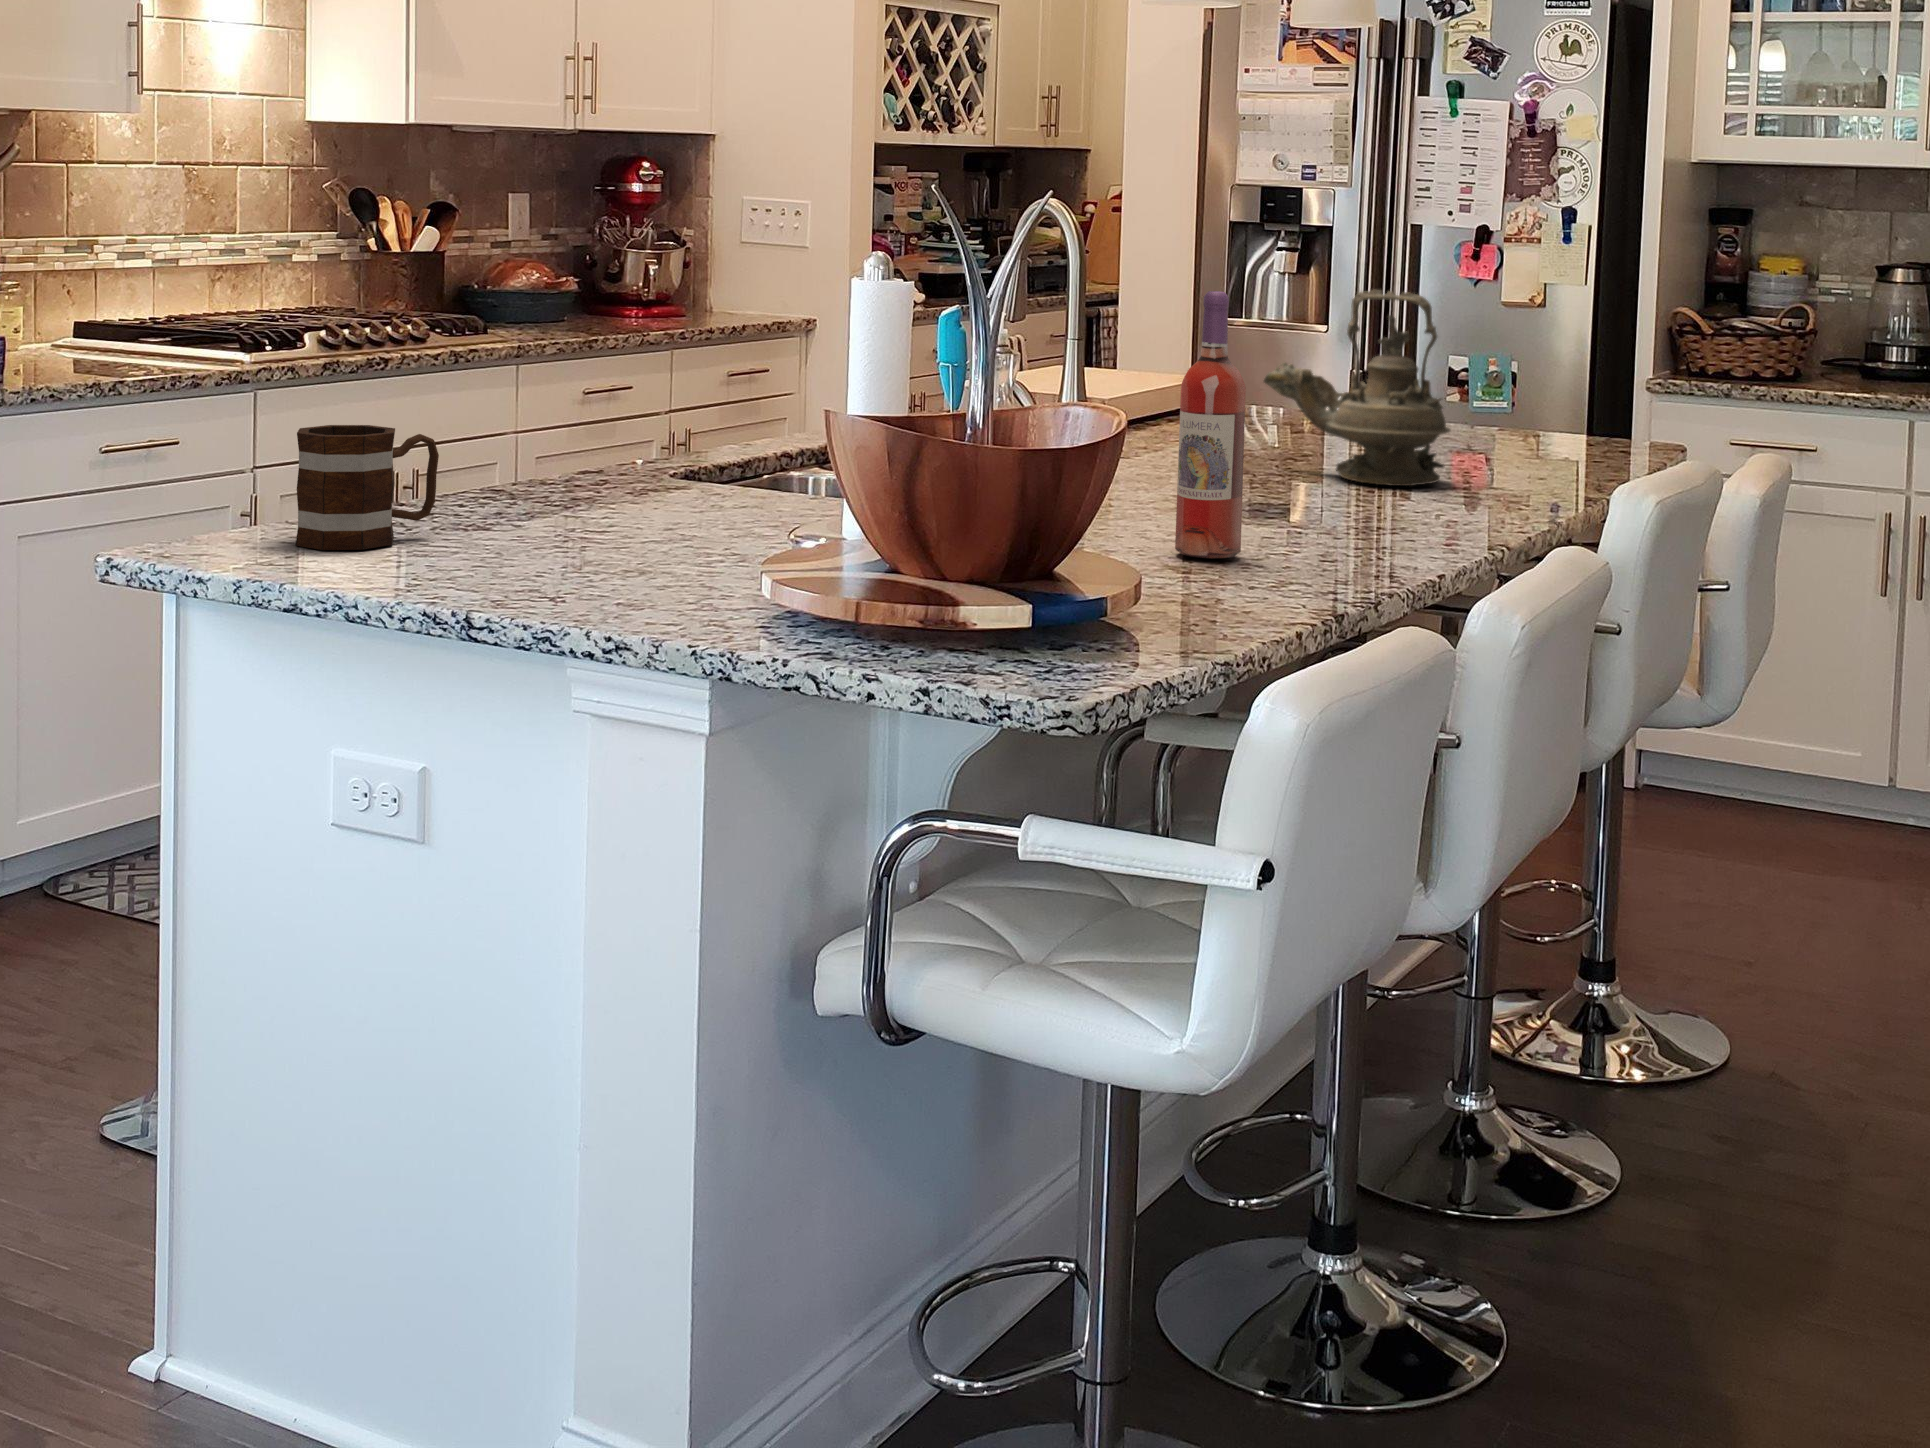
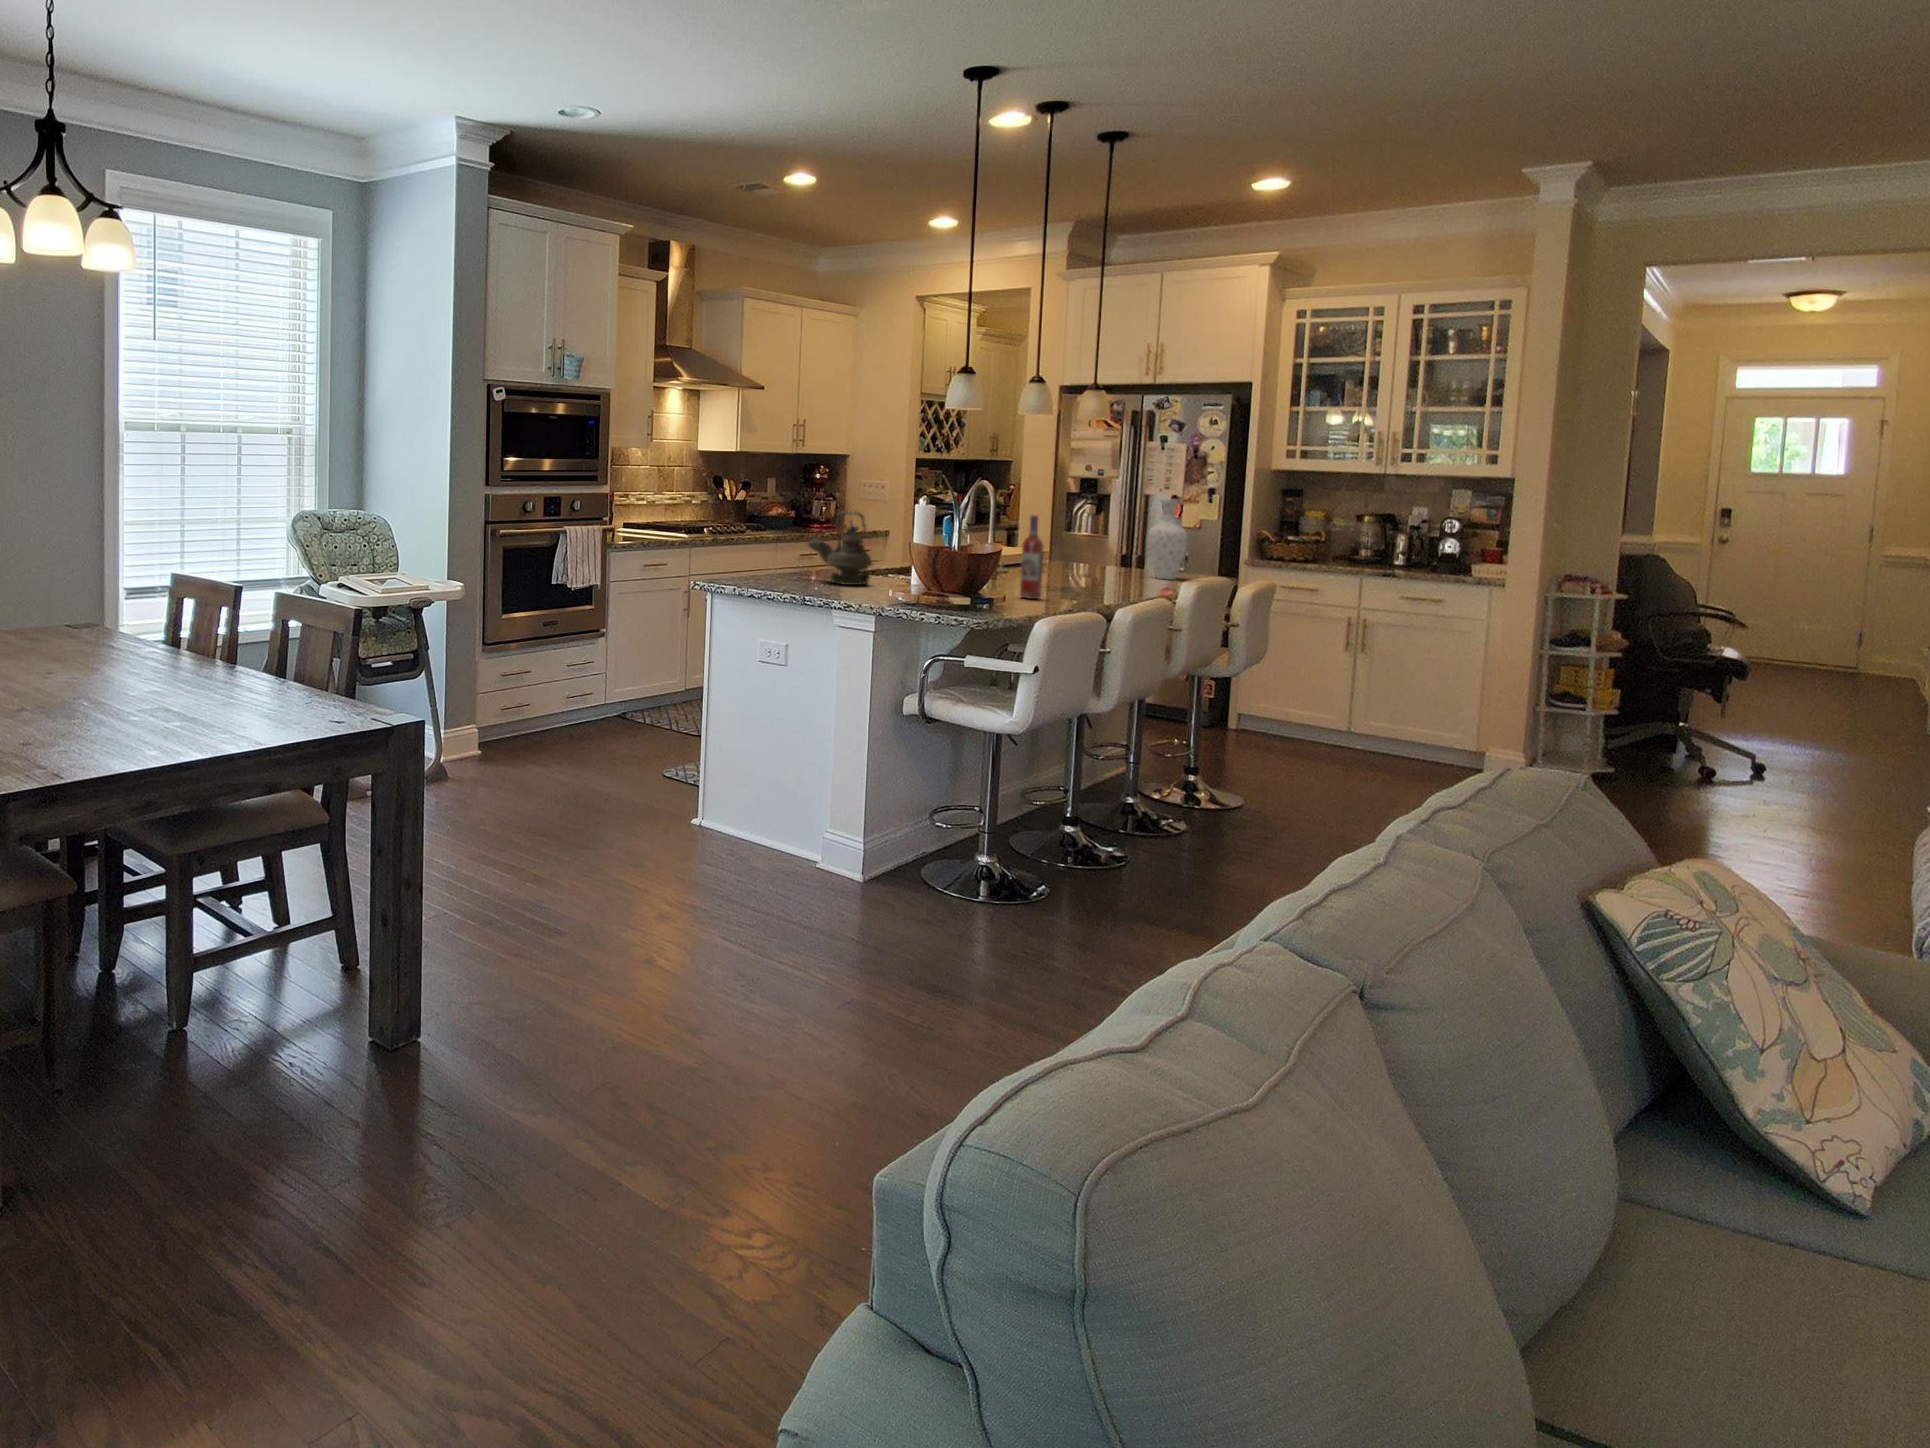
vase: none [1465,235,1565,448] -> present [1148,499,1187,579]
teapot: present [1264,290,1450,486] -> present [808,511,872,585]
mug: present [296,425,439,550] -> none [751,549,791,584]

